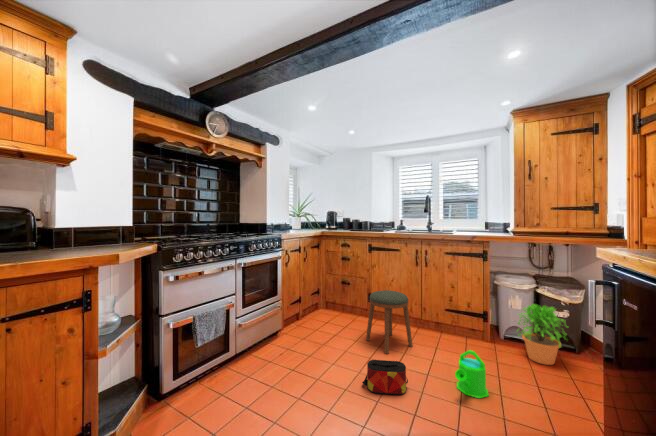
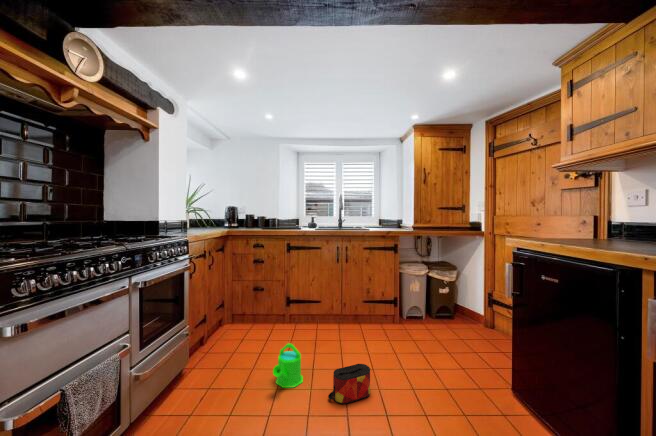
stool: present [366,290,413,354] -> none [300,292,347,359]
potted plant: present [518,304,565,365] -> none [419,286,461,334]
watering can: present [455,350,488,398] -> present [273,343,303,388]

